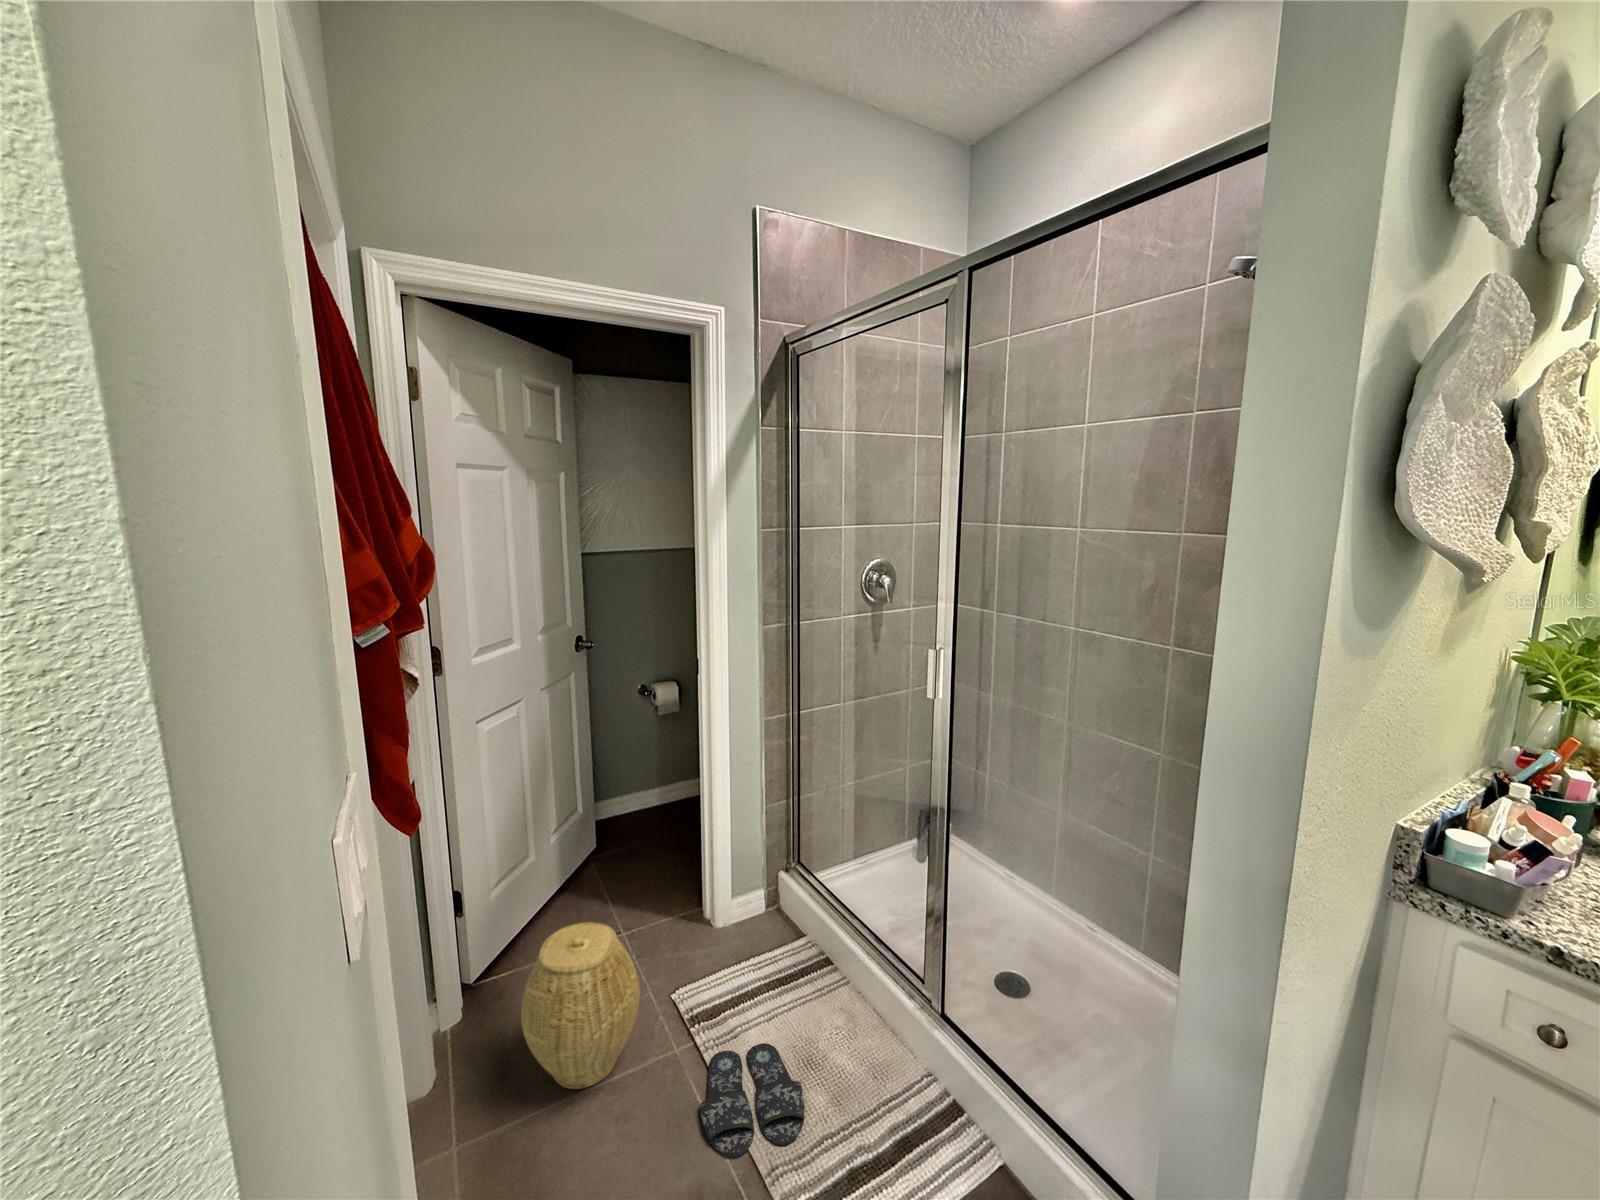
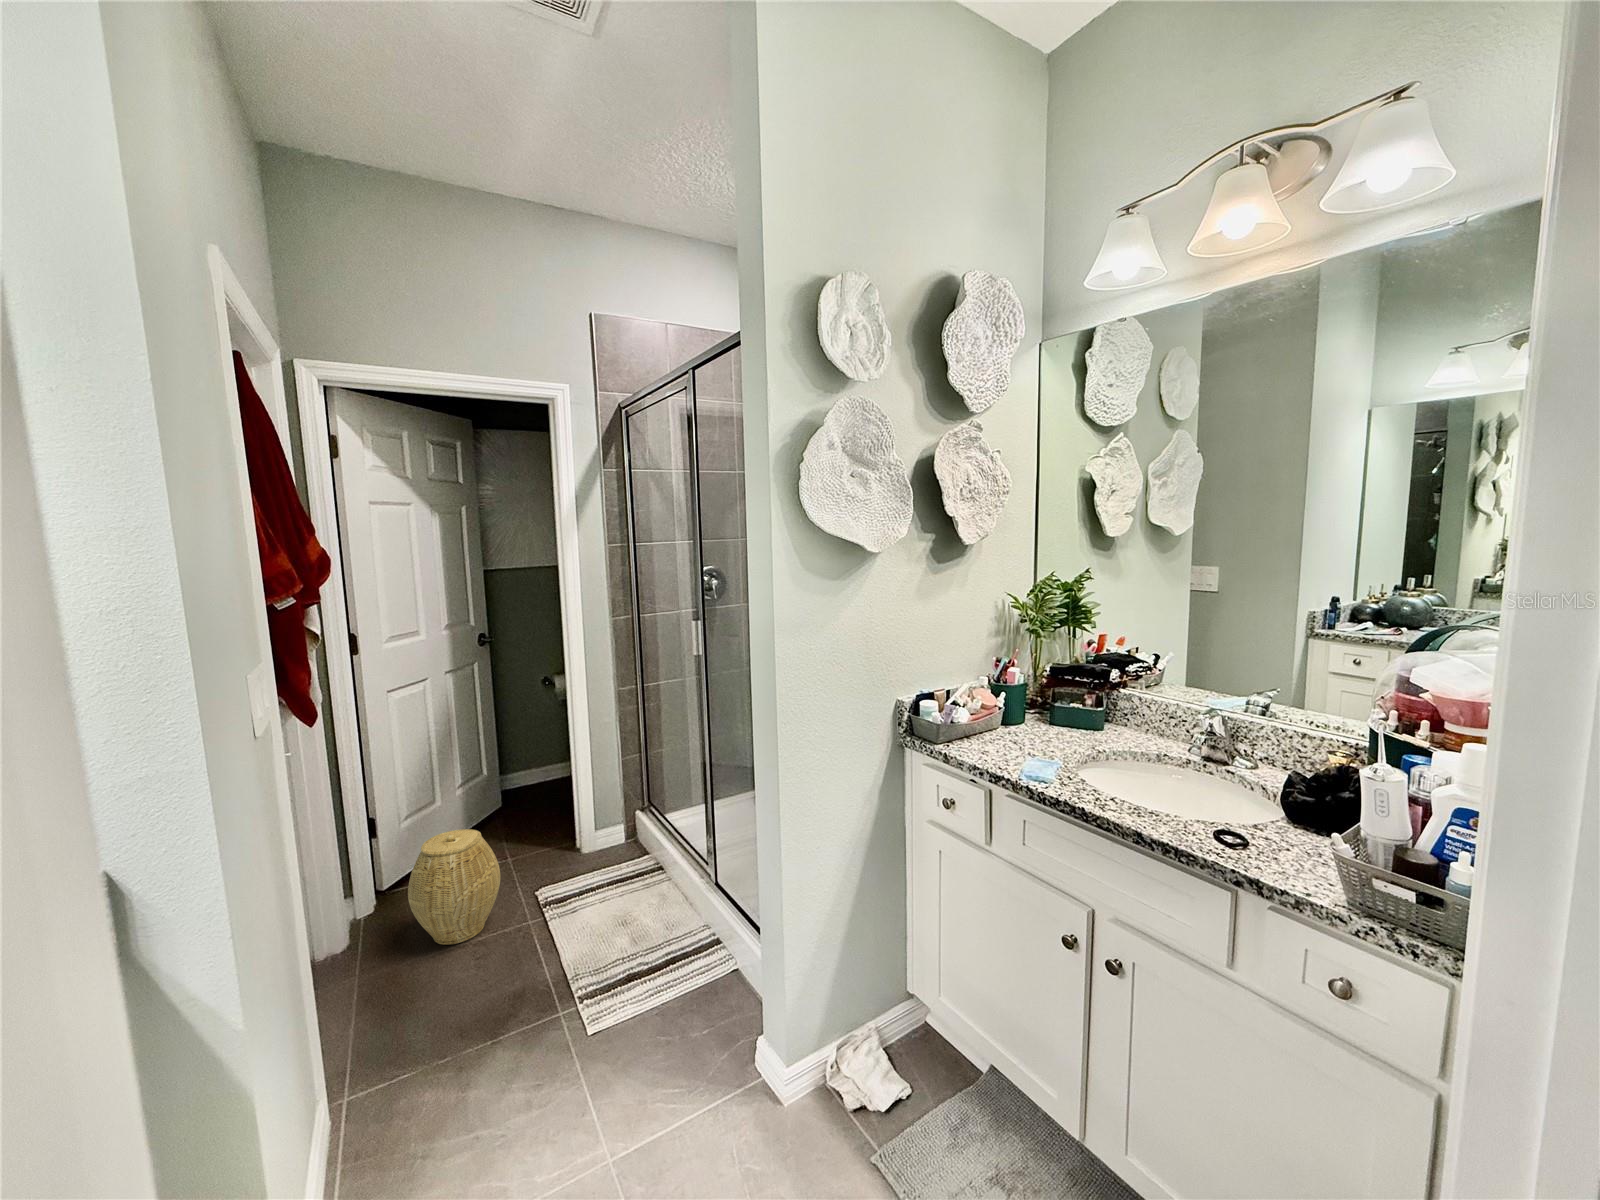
slippers: present [700,1043,804,1157] -> none [533,915,611,973]

